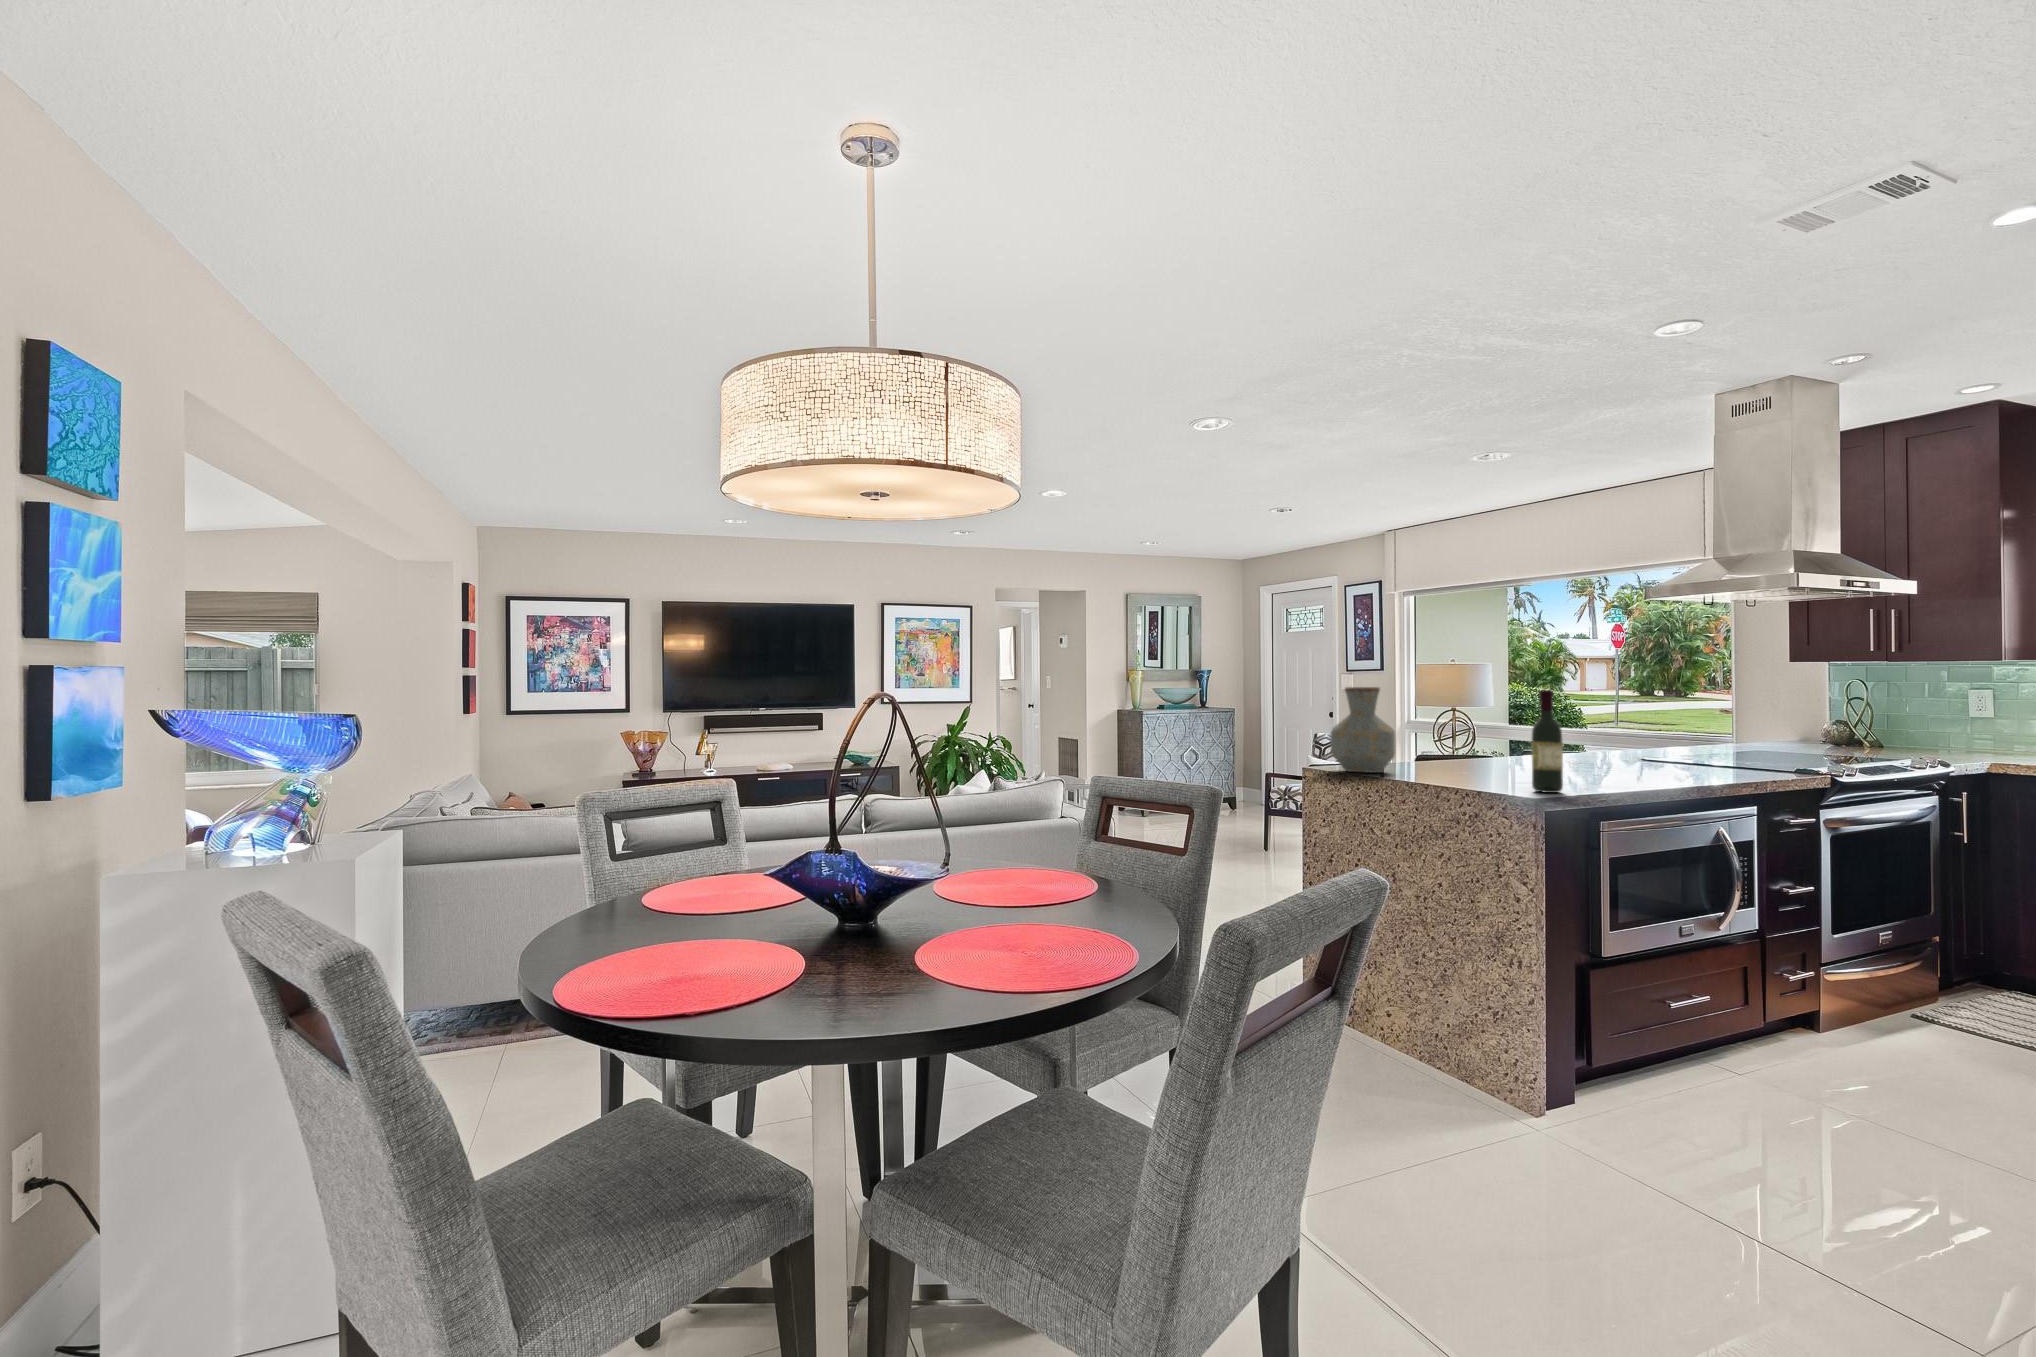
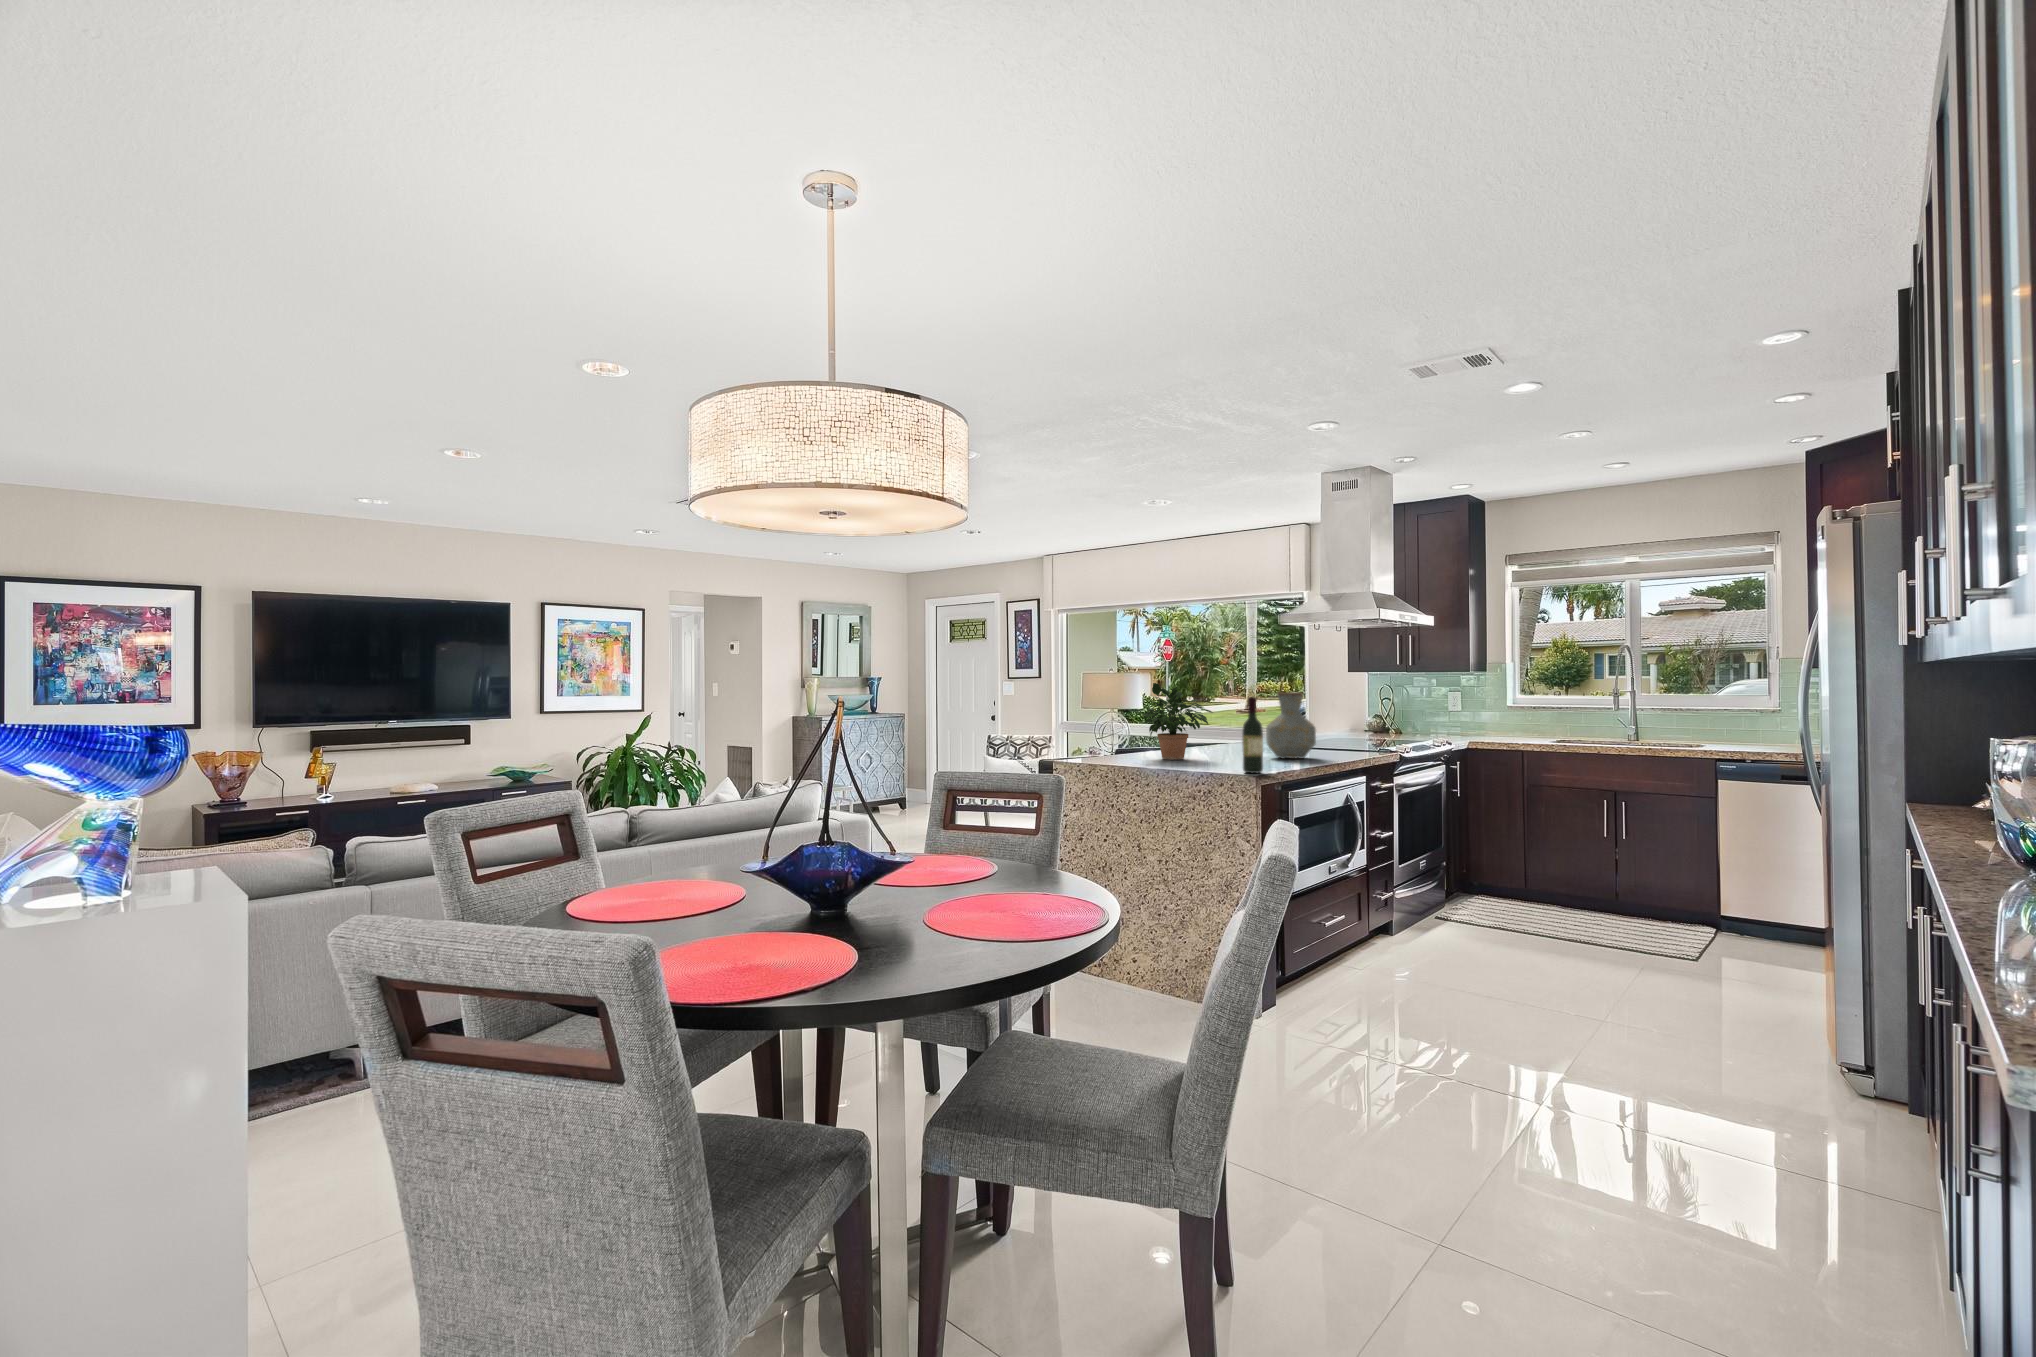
potted plant: none [1413,672,1523,769] -> present [1143,683,1213,760]
vase: present [1330,687,1395,773] -> present [1266,692,1316,759]

